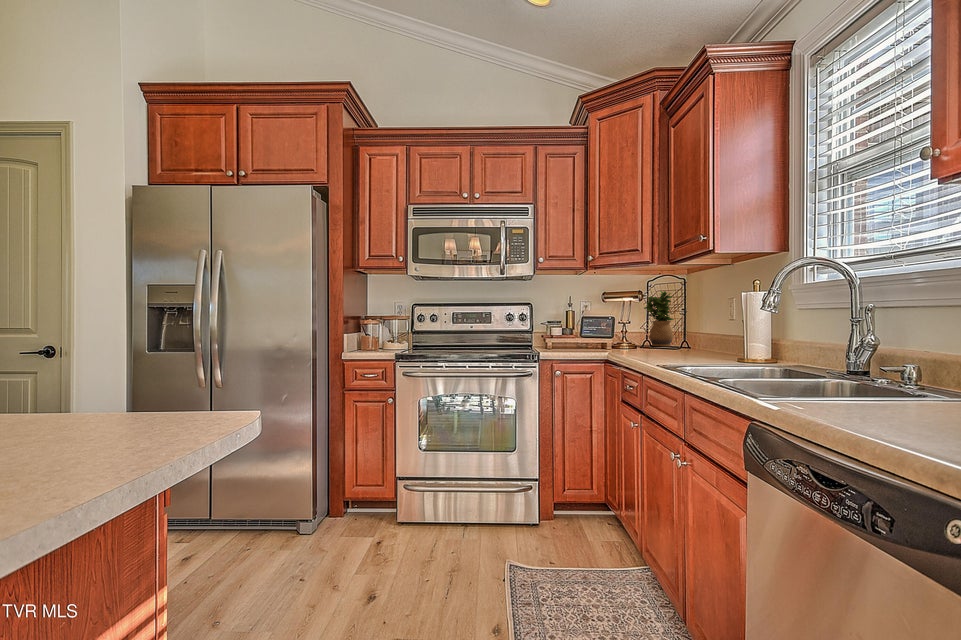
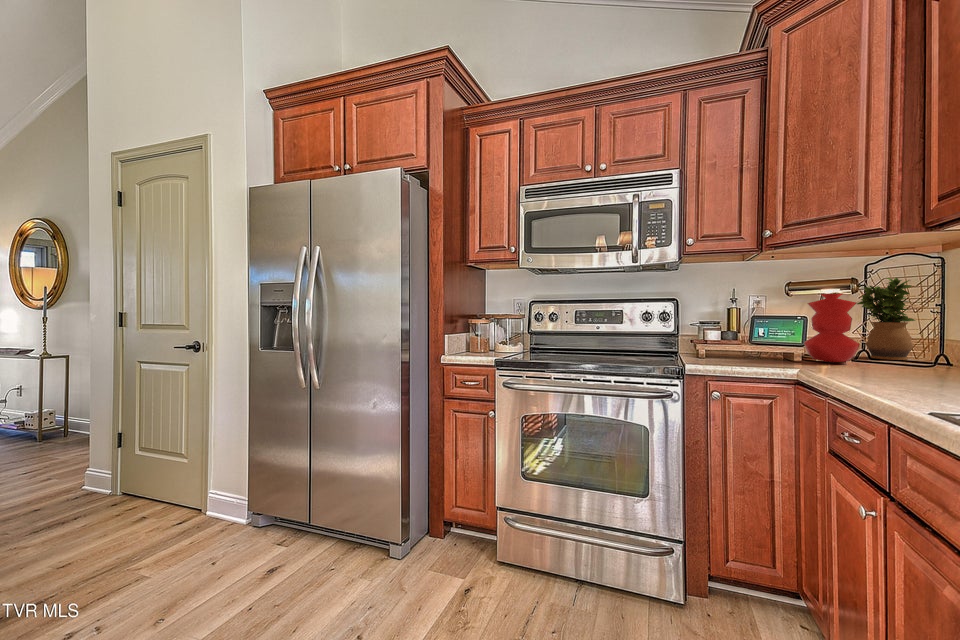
vase: none [613,302,643,349] -> present [804,294,859,363]

